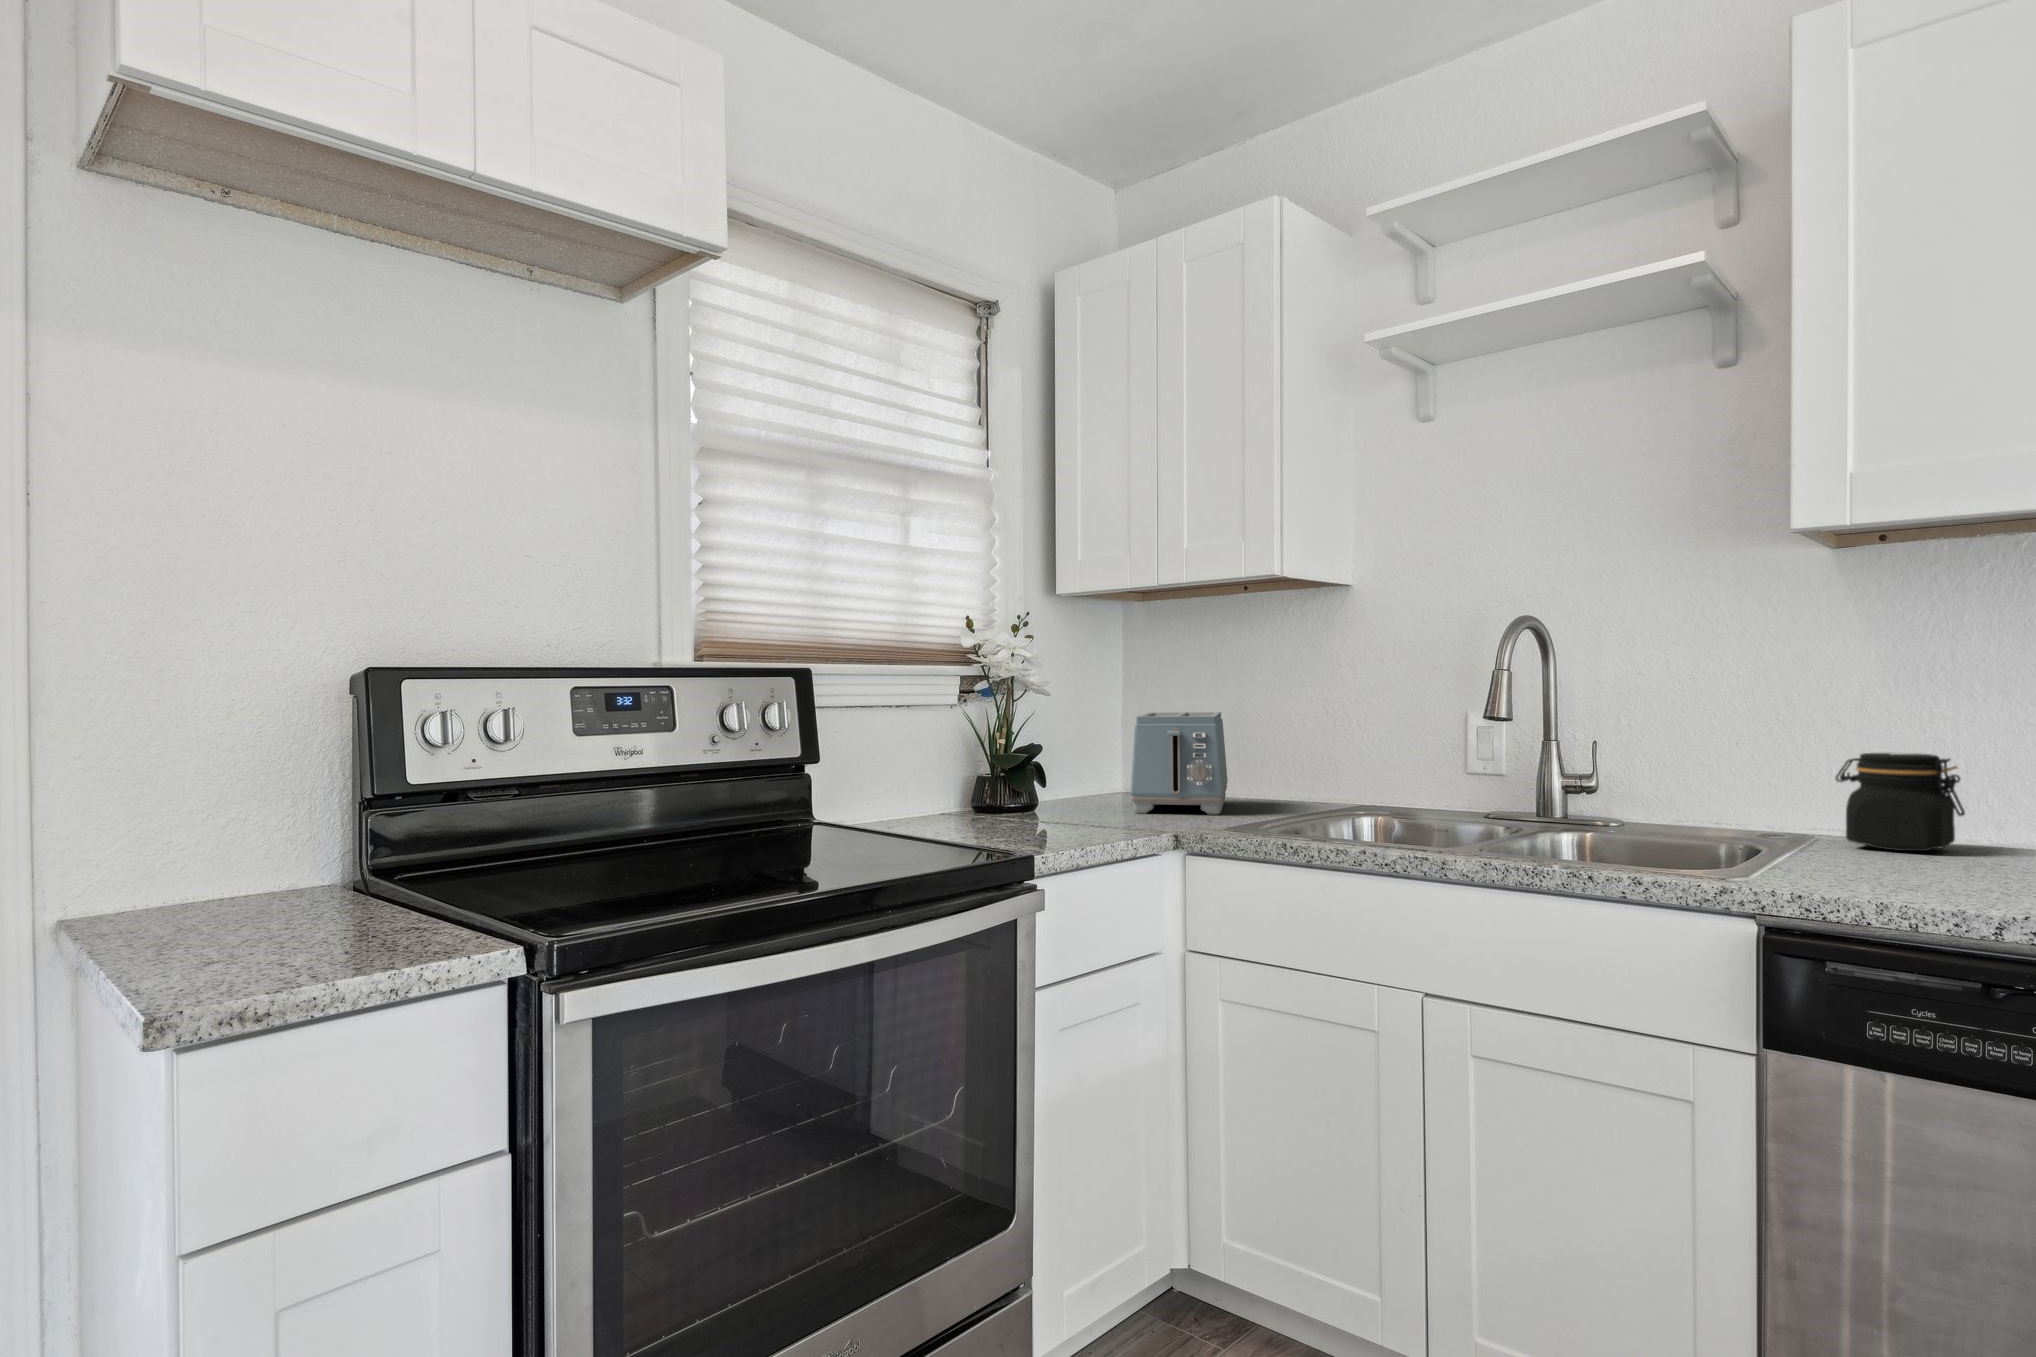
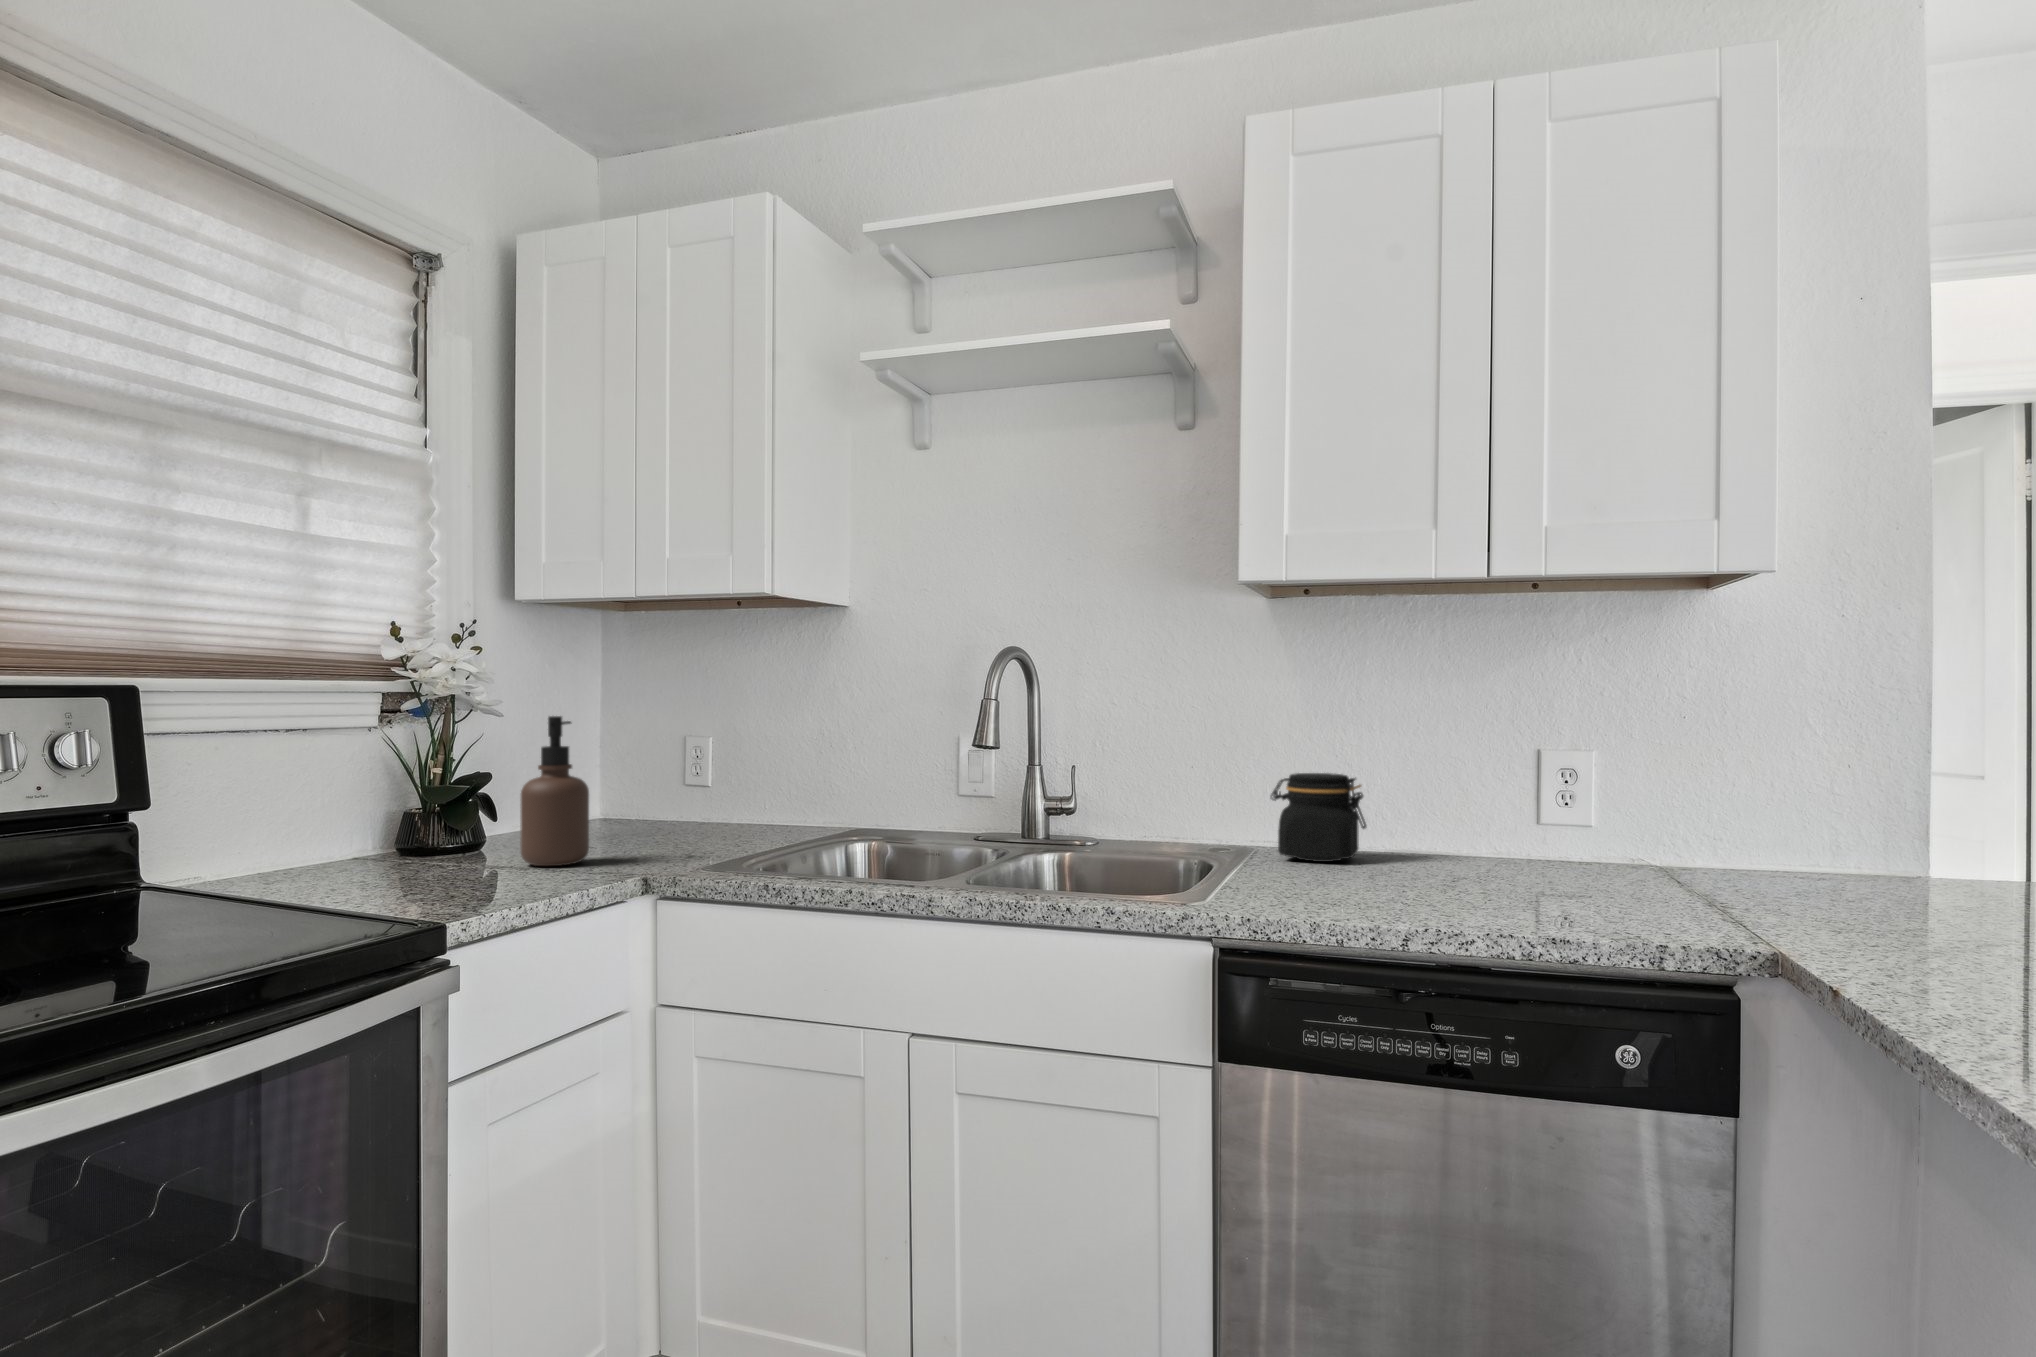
soap dispenser: none [1071,693,1126,822] -> present [520,716,589,866]
toaster: present [1131,712,1228,815] -> none [597,735,713,852]

